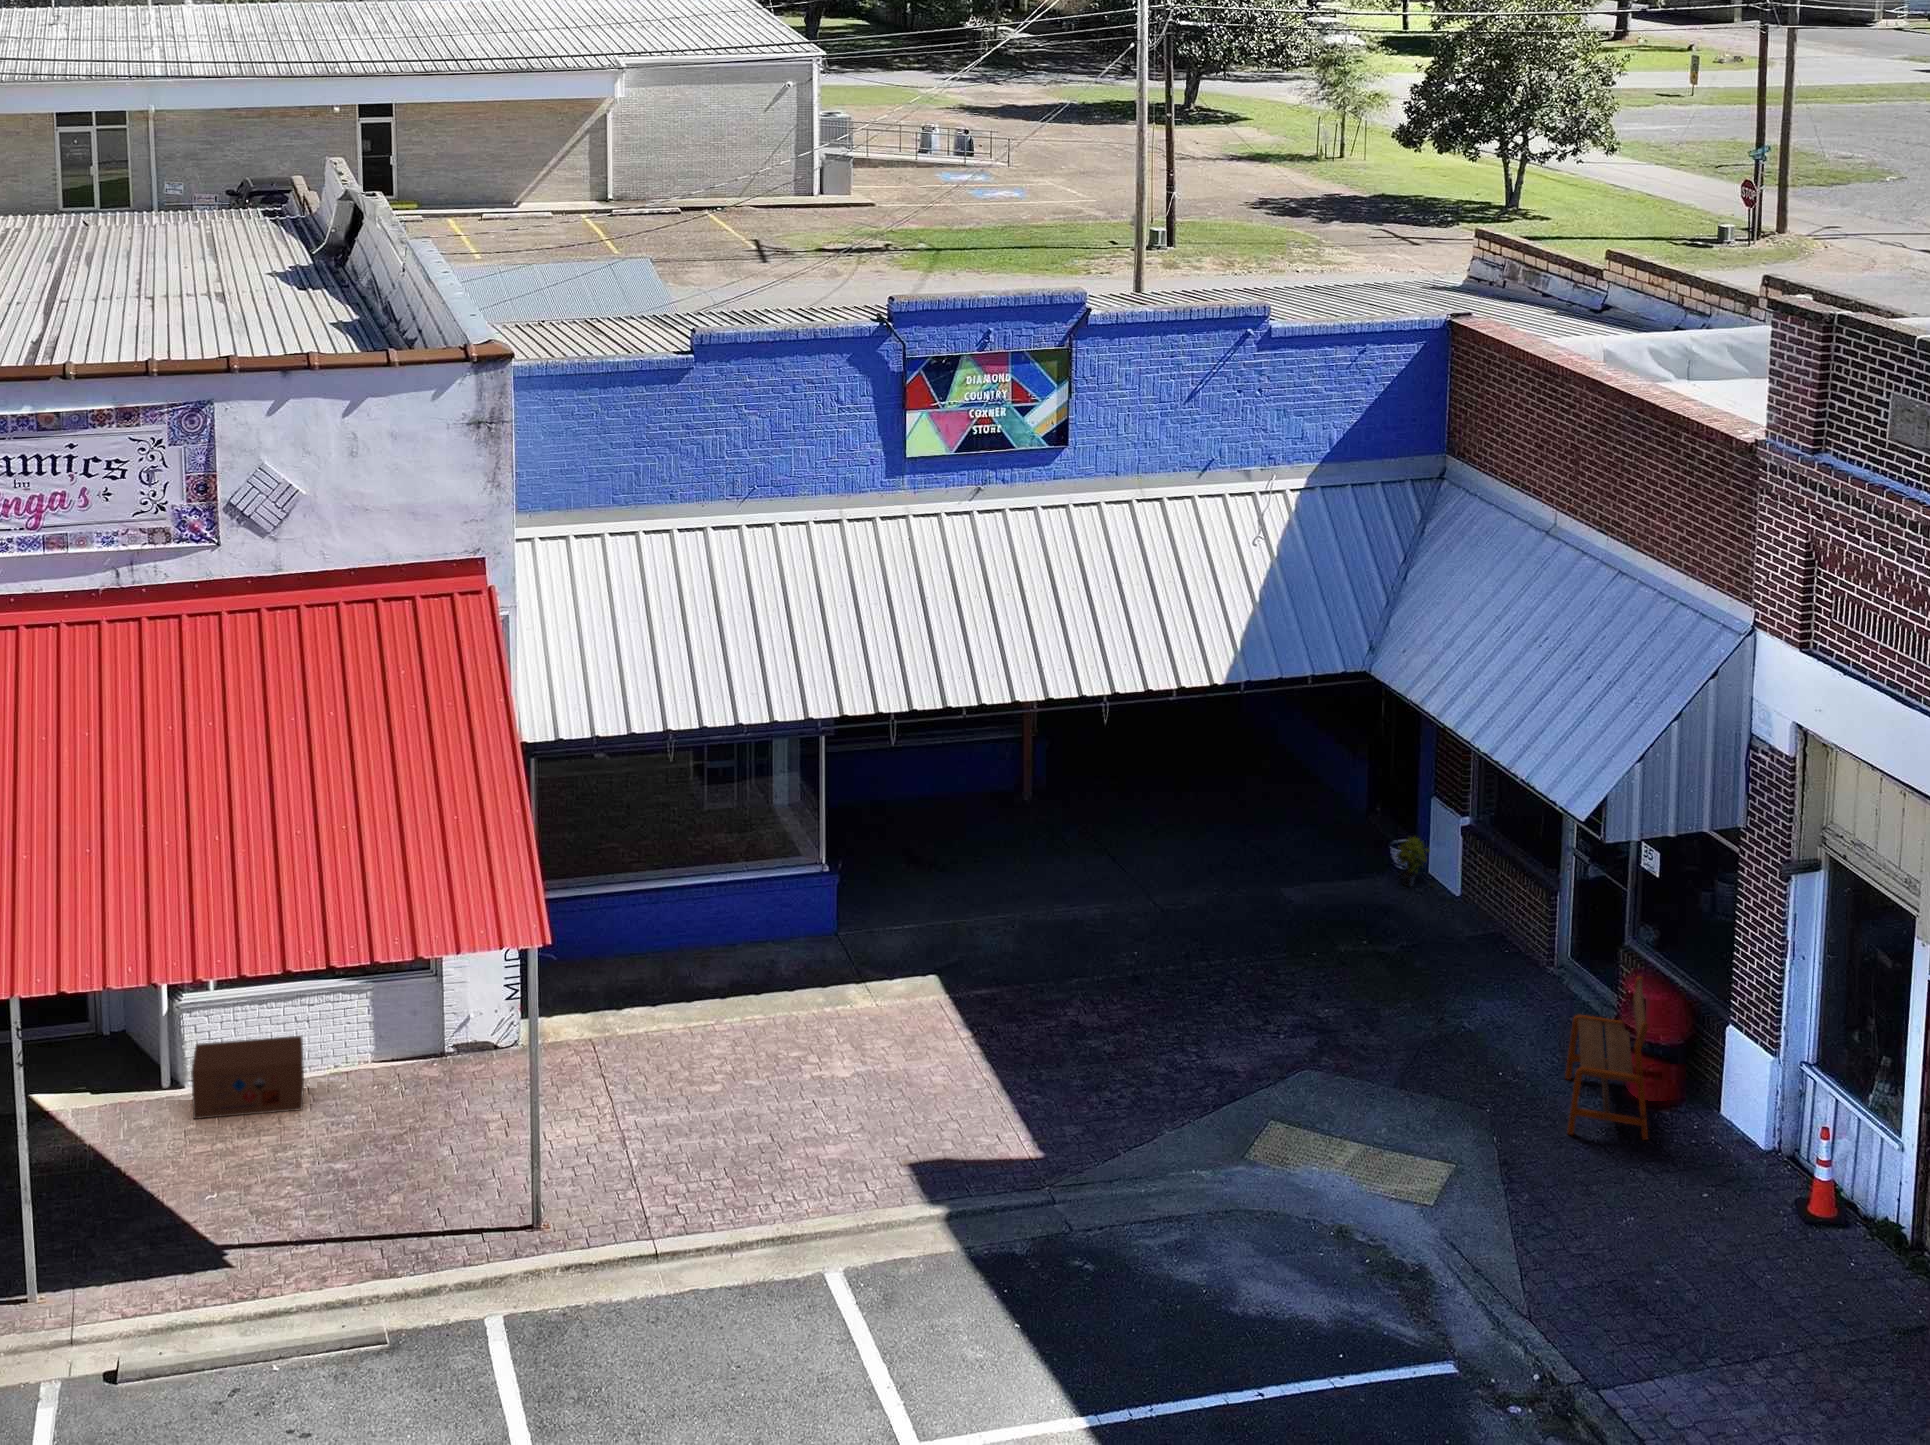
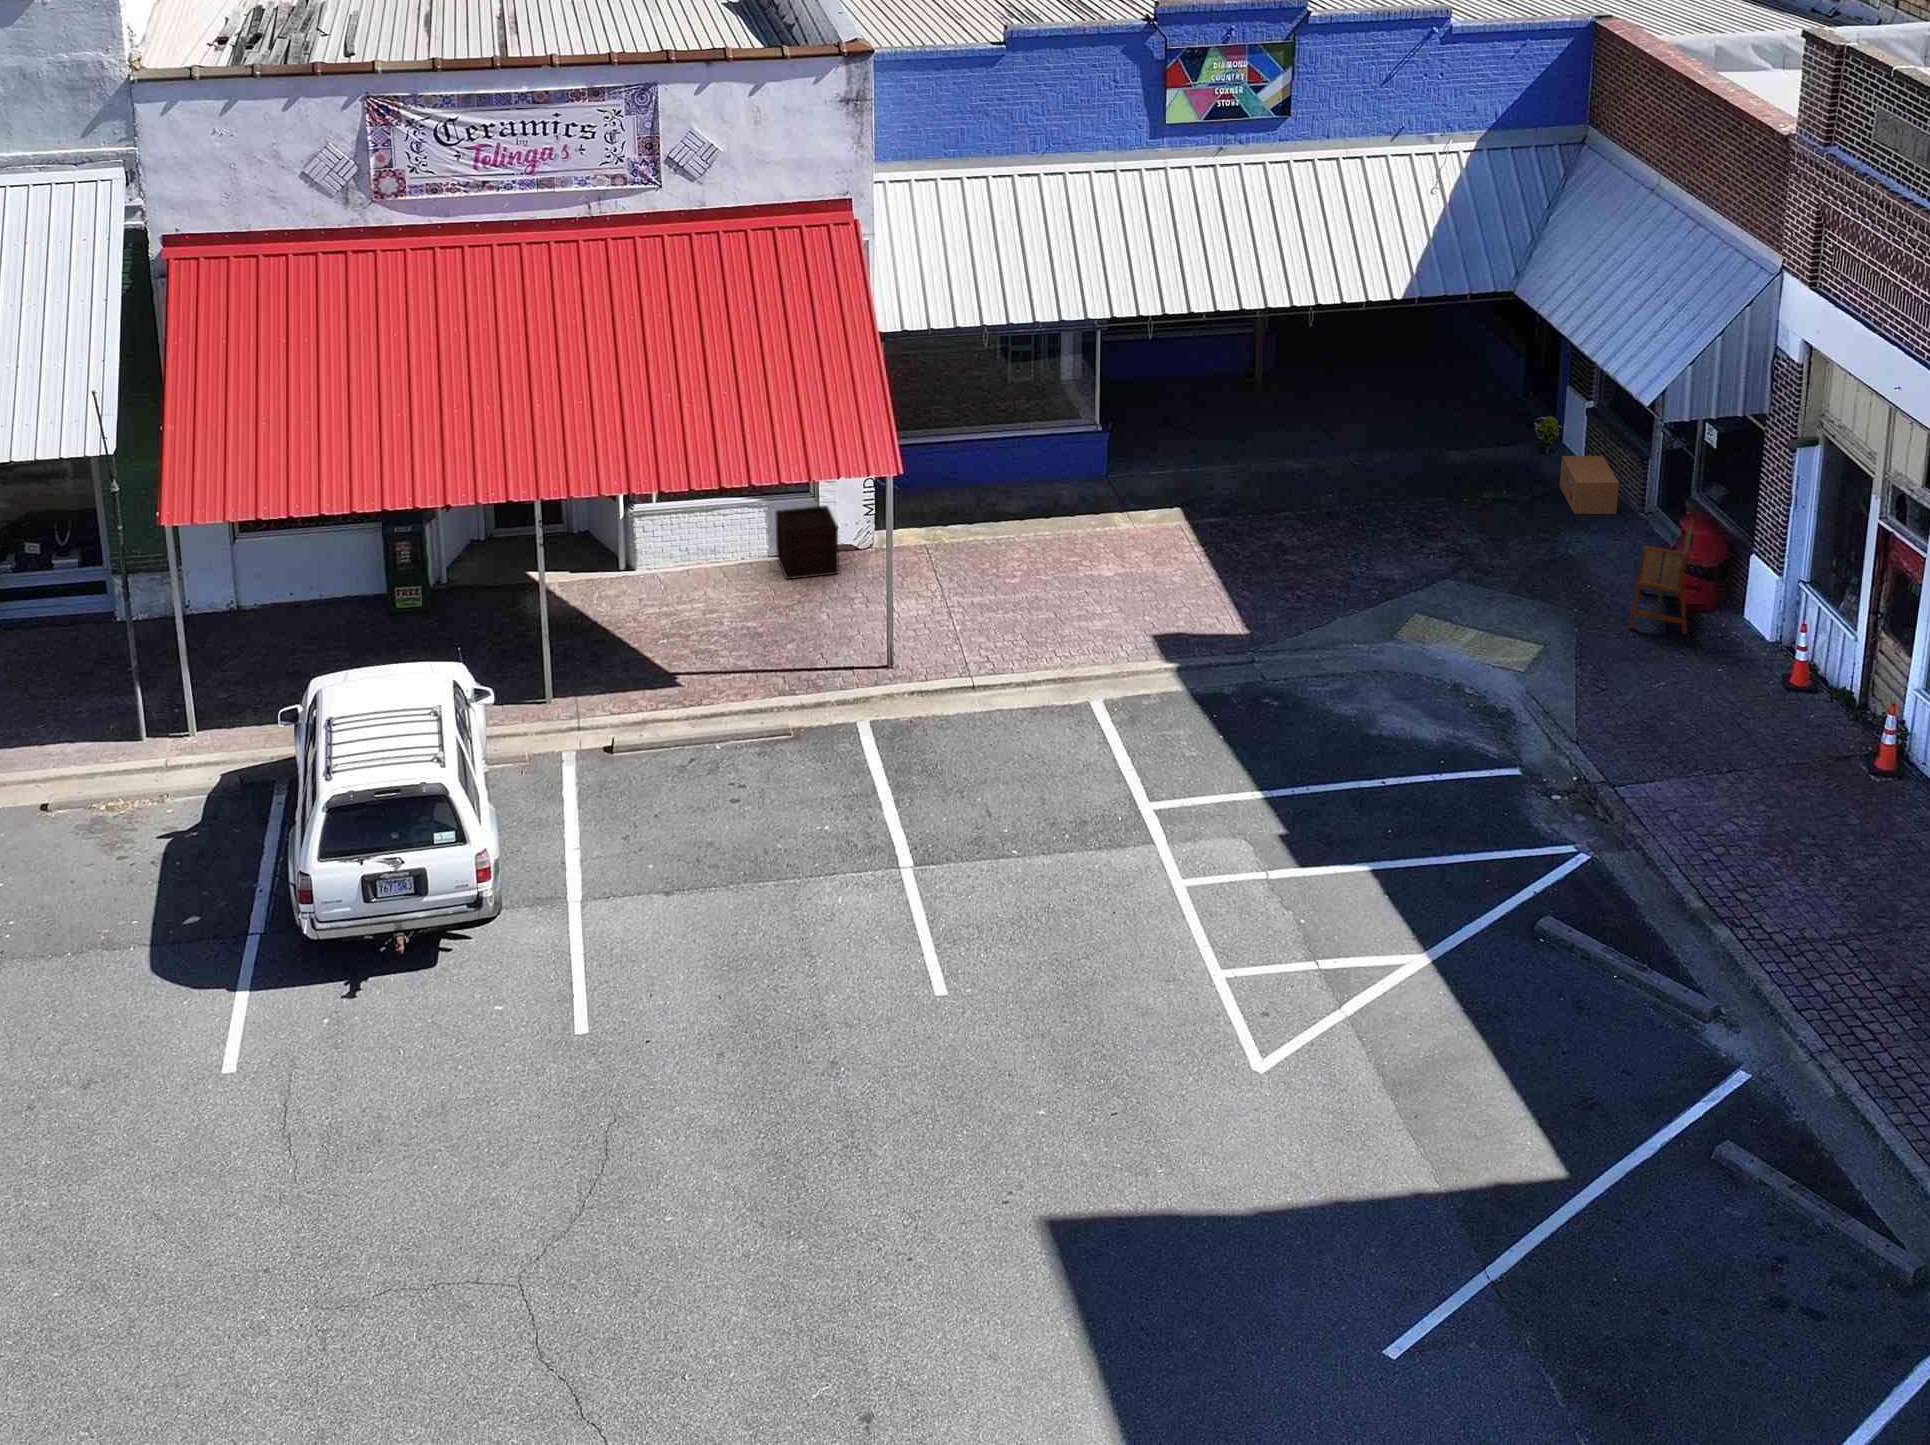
wooden crate: none [384,986,472,1095] -> present [775,506,839,579]
cardboard box: present [191,1036,304,1119] -> present [1560,456,1619,514]

